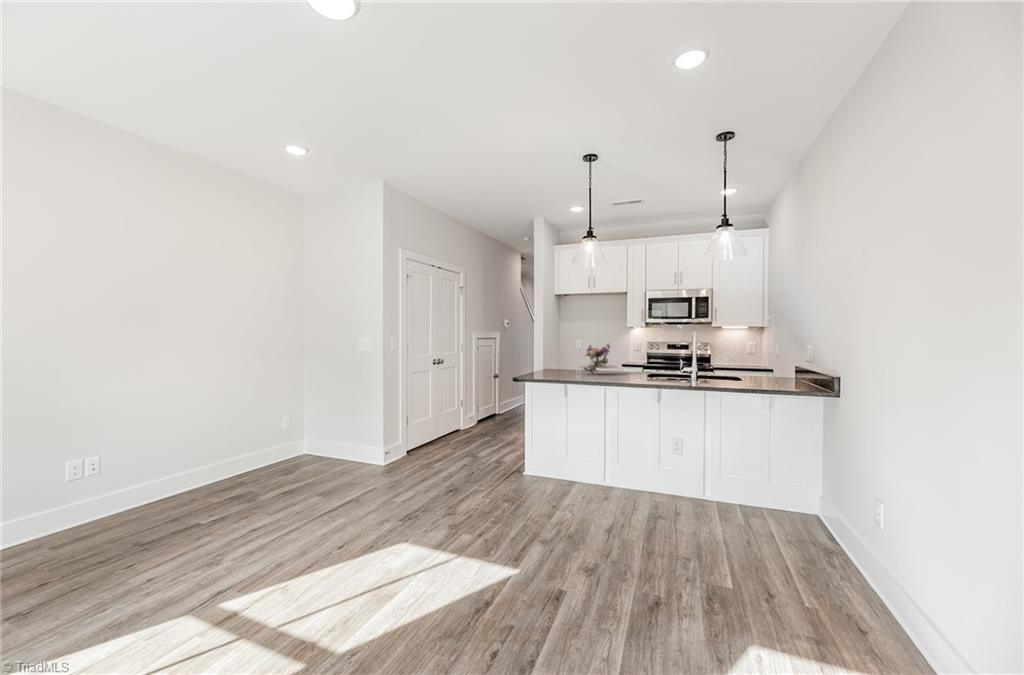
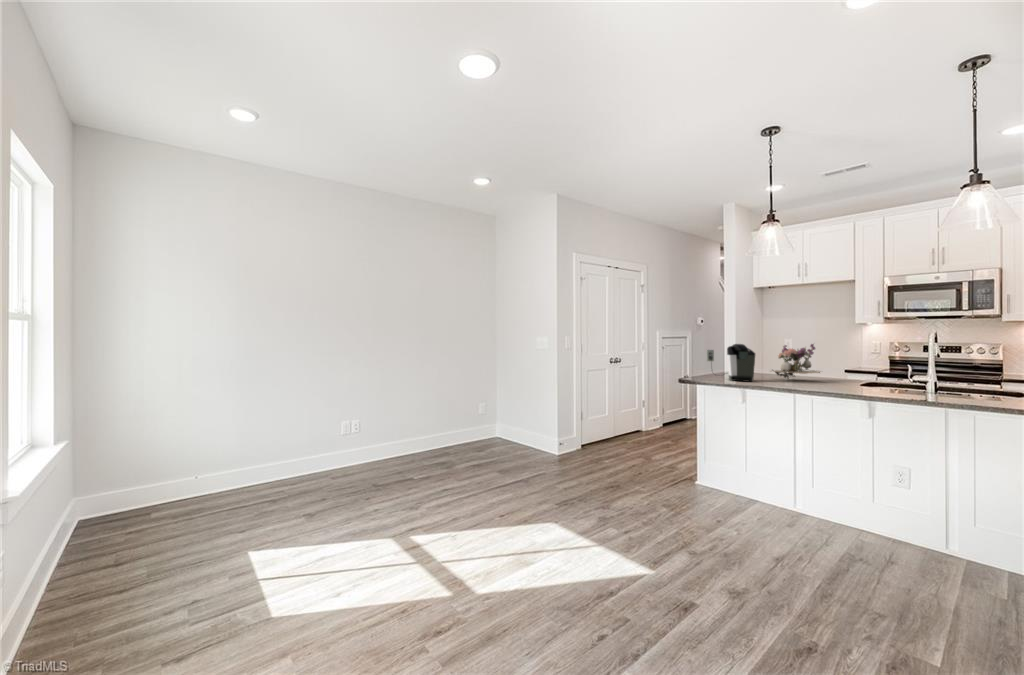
coffee maker: none [534,344,573,377] -> present [707,344,755,381]

